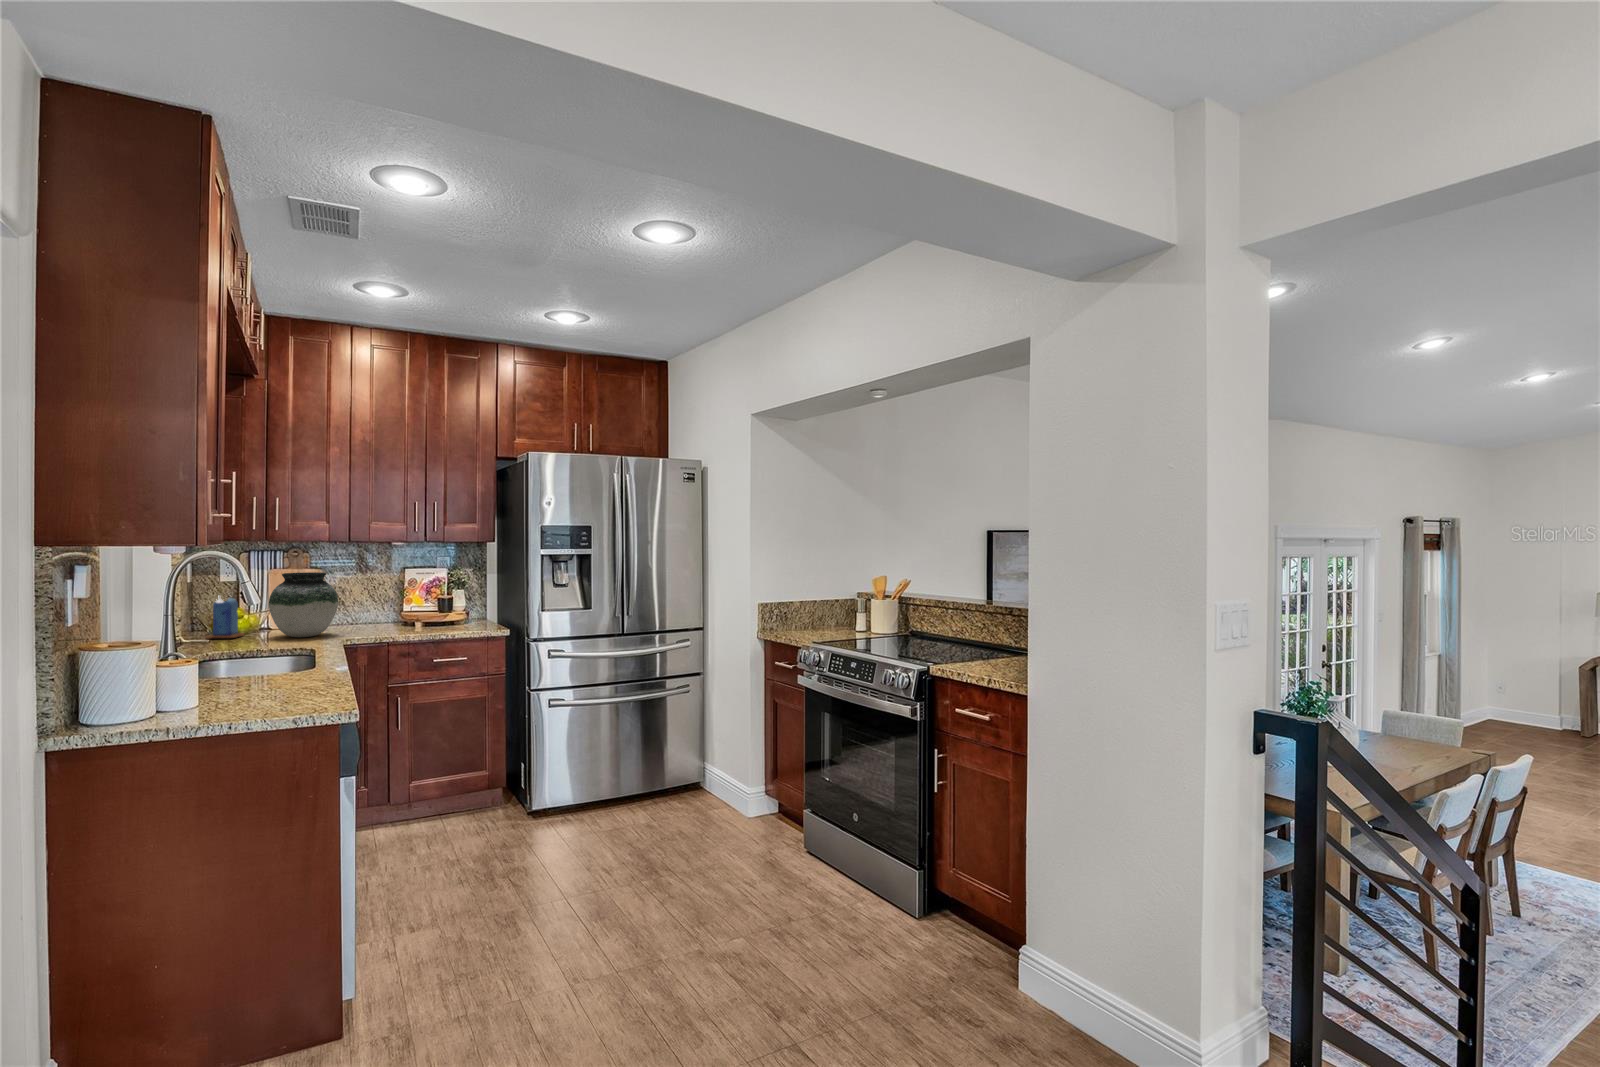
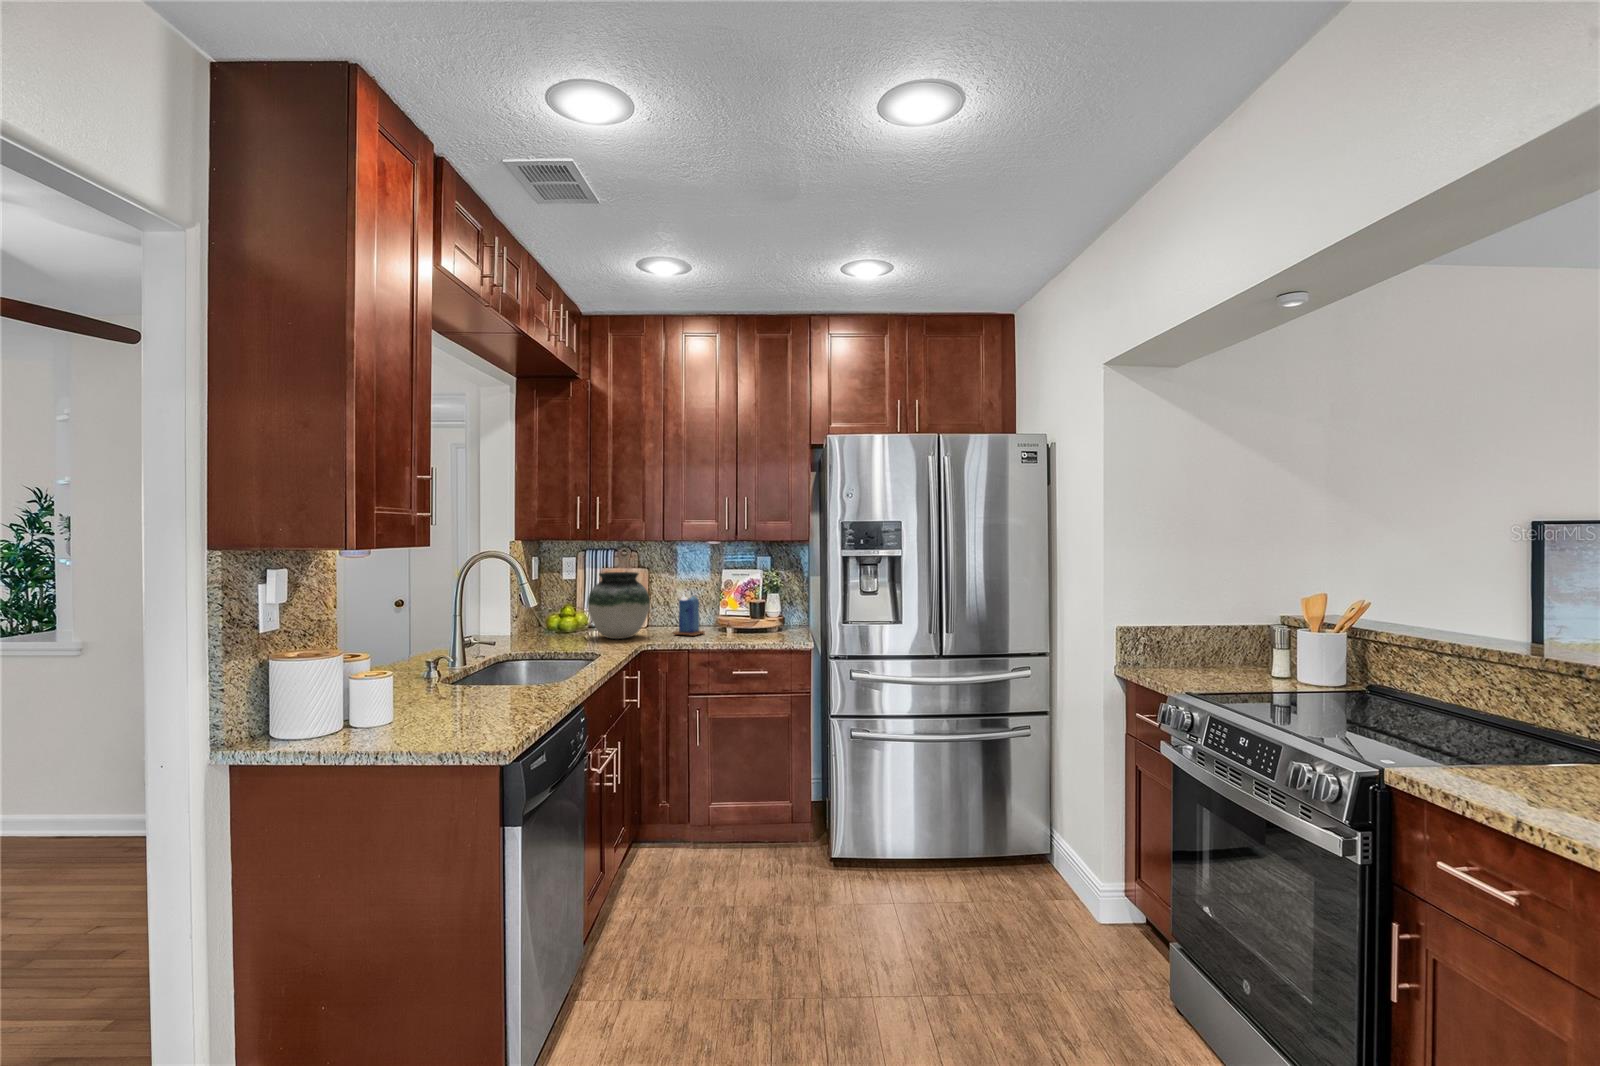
candle: present [206,596,245,639] -> present [673,594,705,636]

